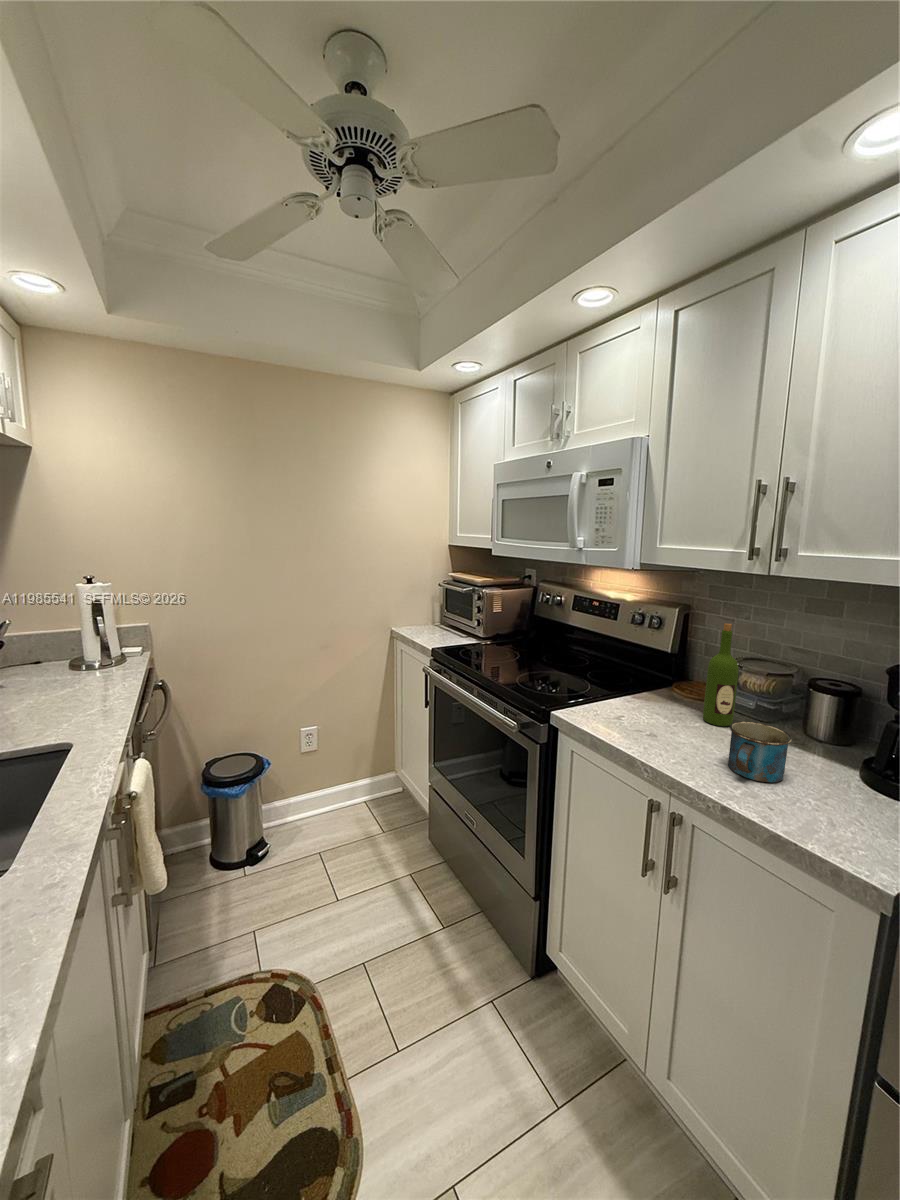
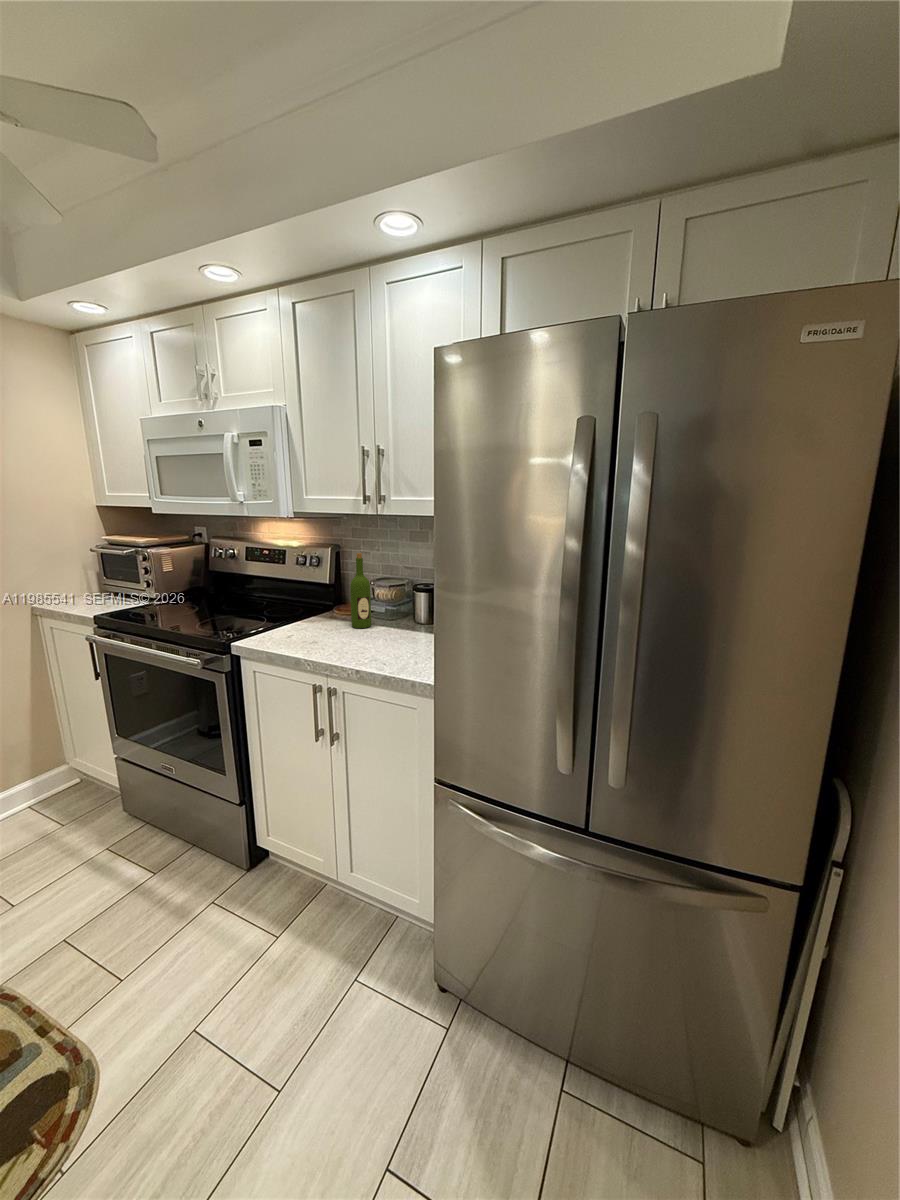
mug: present [728,721,792,782] -> none [361,616,397,652]

